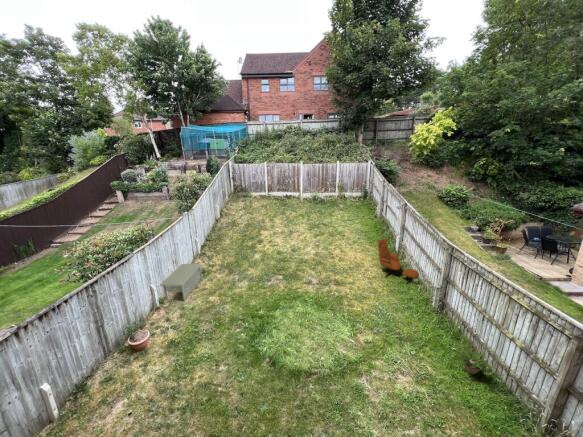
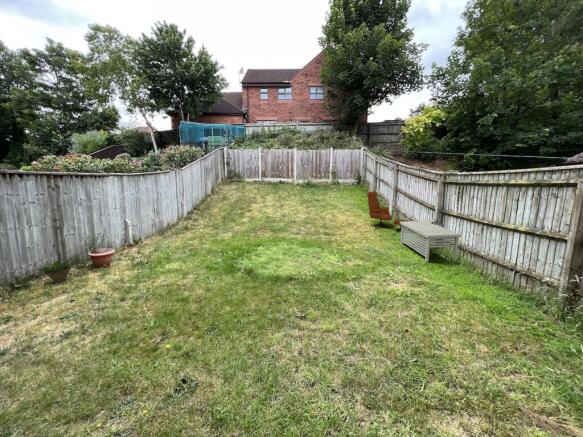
storage bench: present [160,264,202,301] -> present [400,221,461,262]
decorative plant: present [456,346,492,374] -> present [36,258,76,283]

